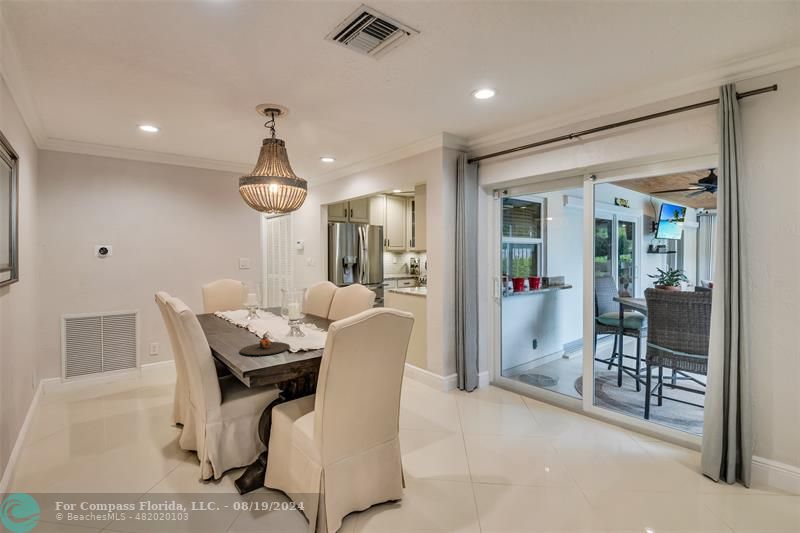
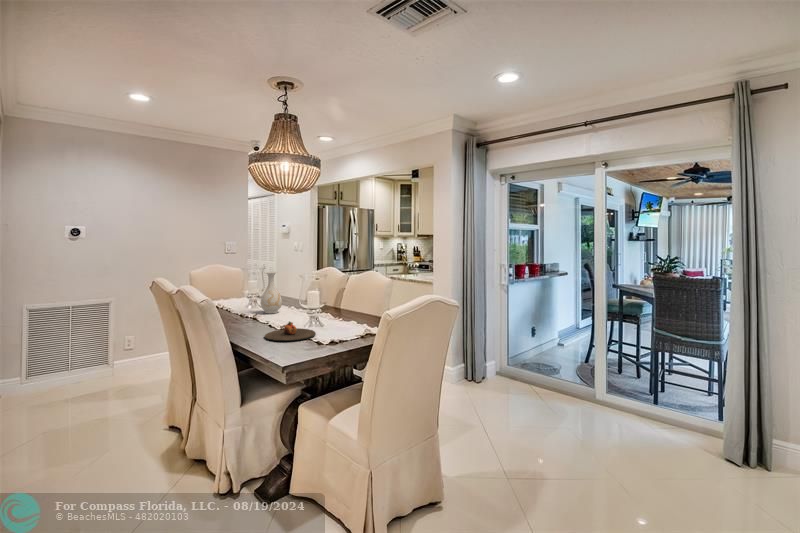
vase: none [254,287,274,326] -> present [261,272,282,314]

